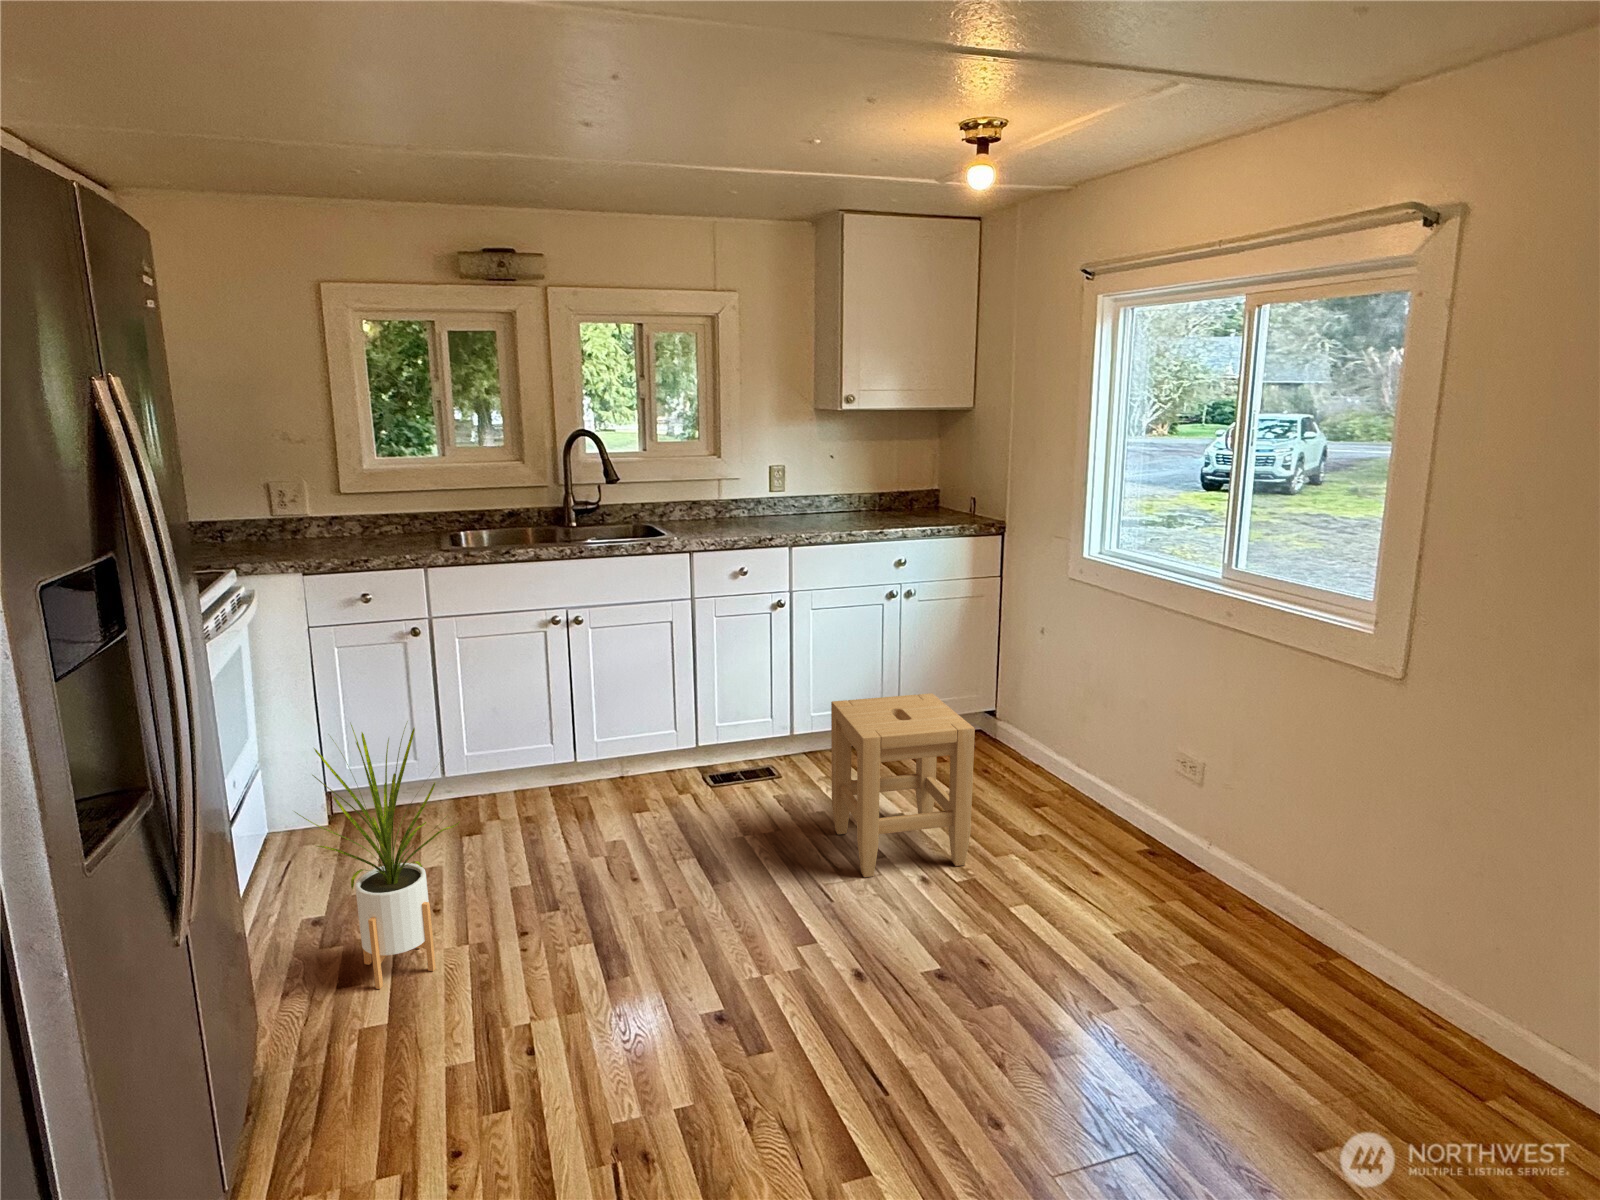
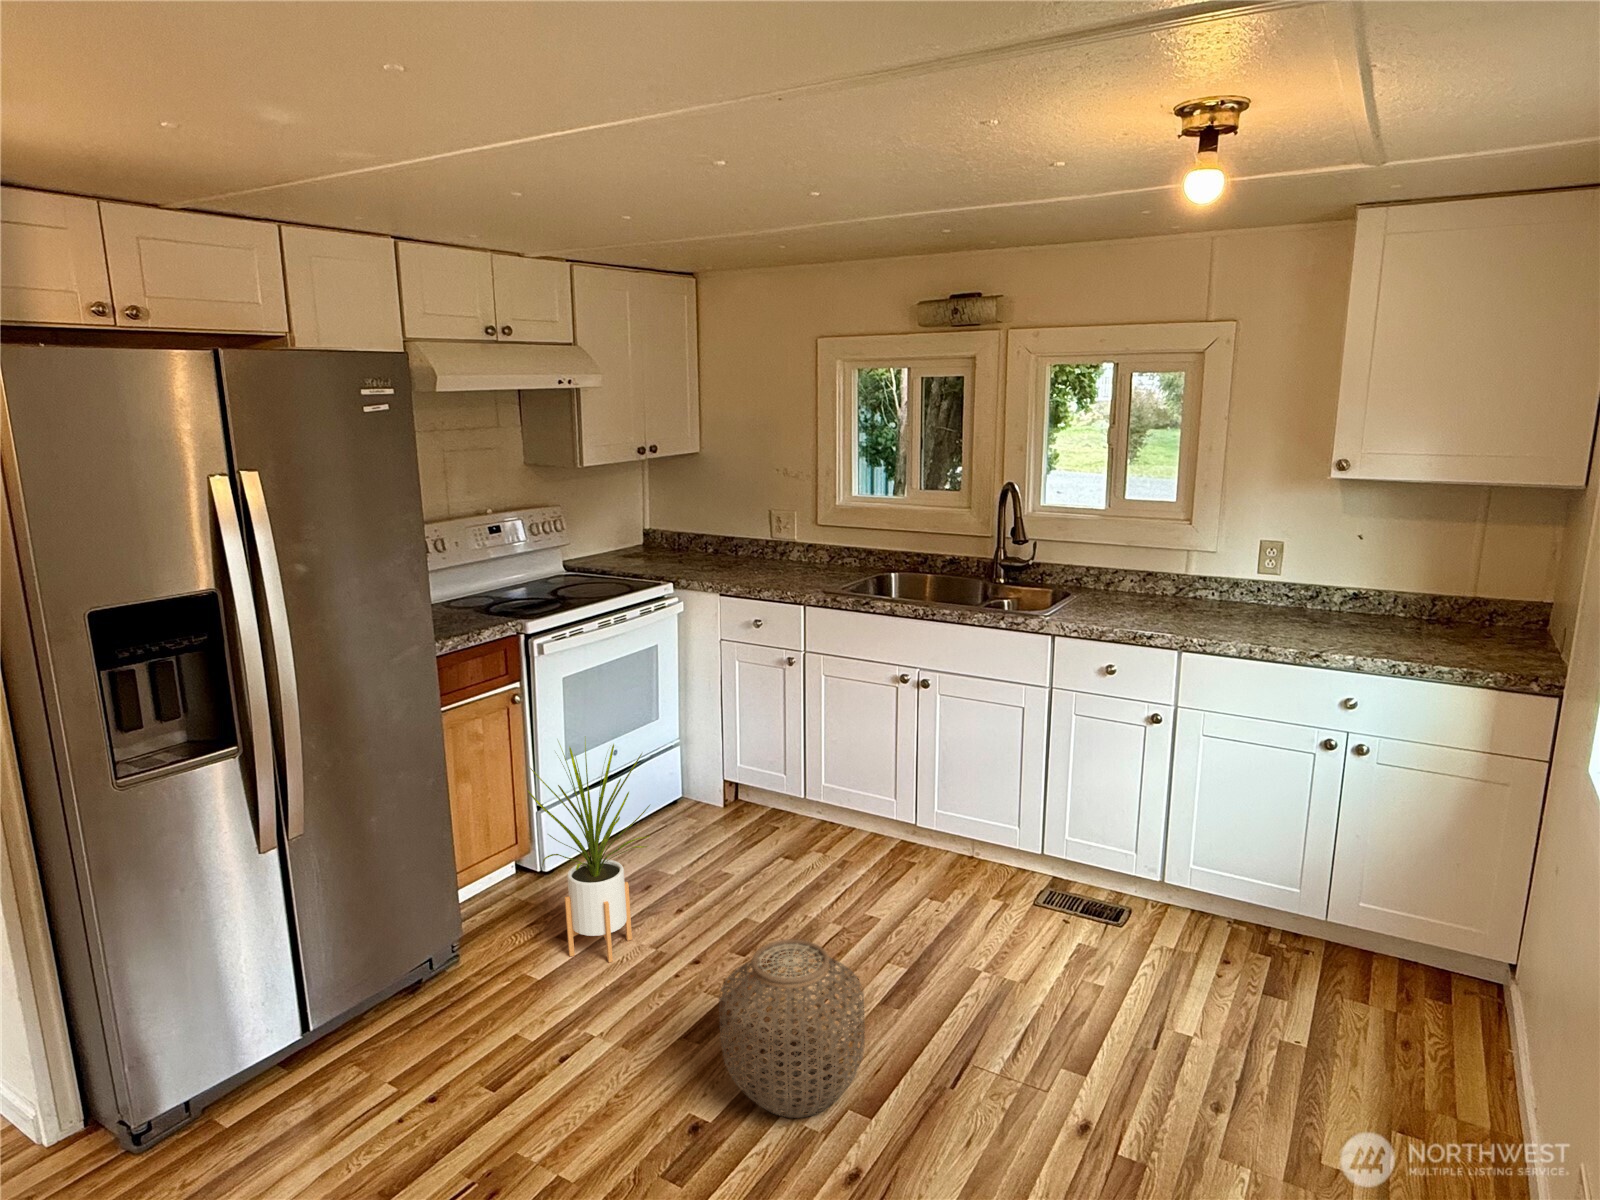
stool: present [831,693,975,877] -> none [1008,862,1216,1149]
woven basket: none [683,816,815,974] -> present [719,939,865,1118]

